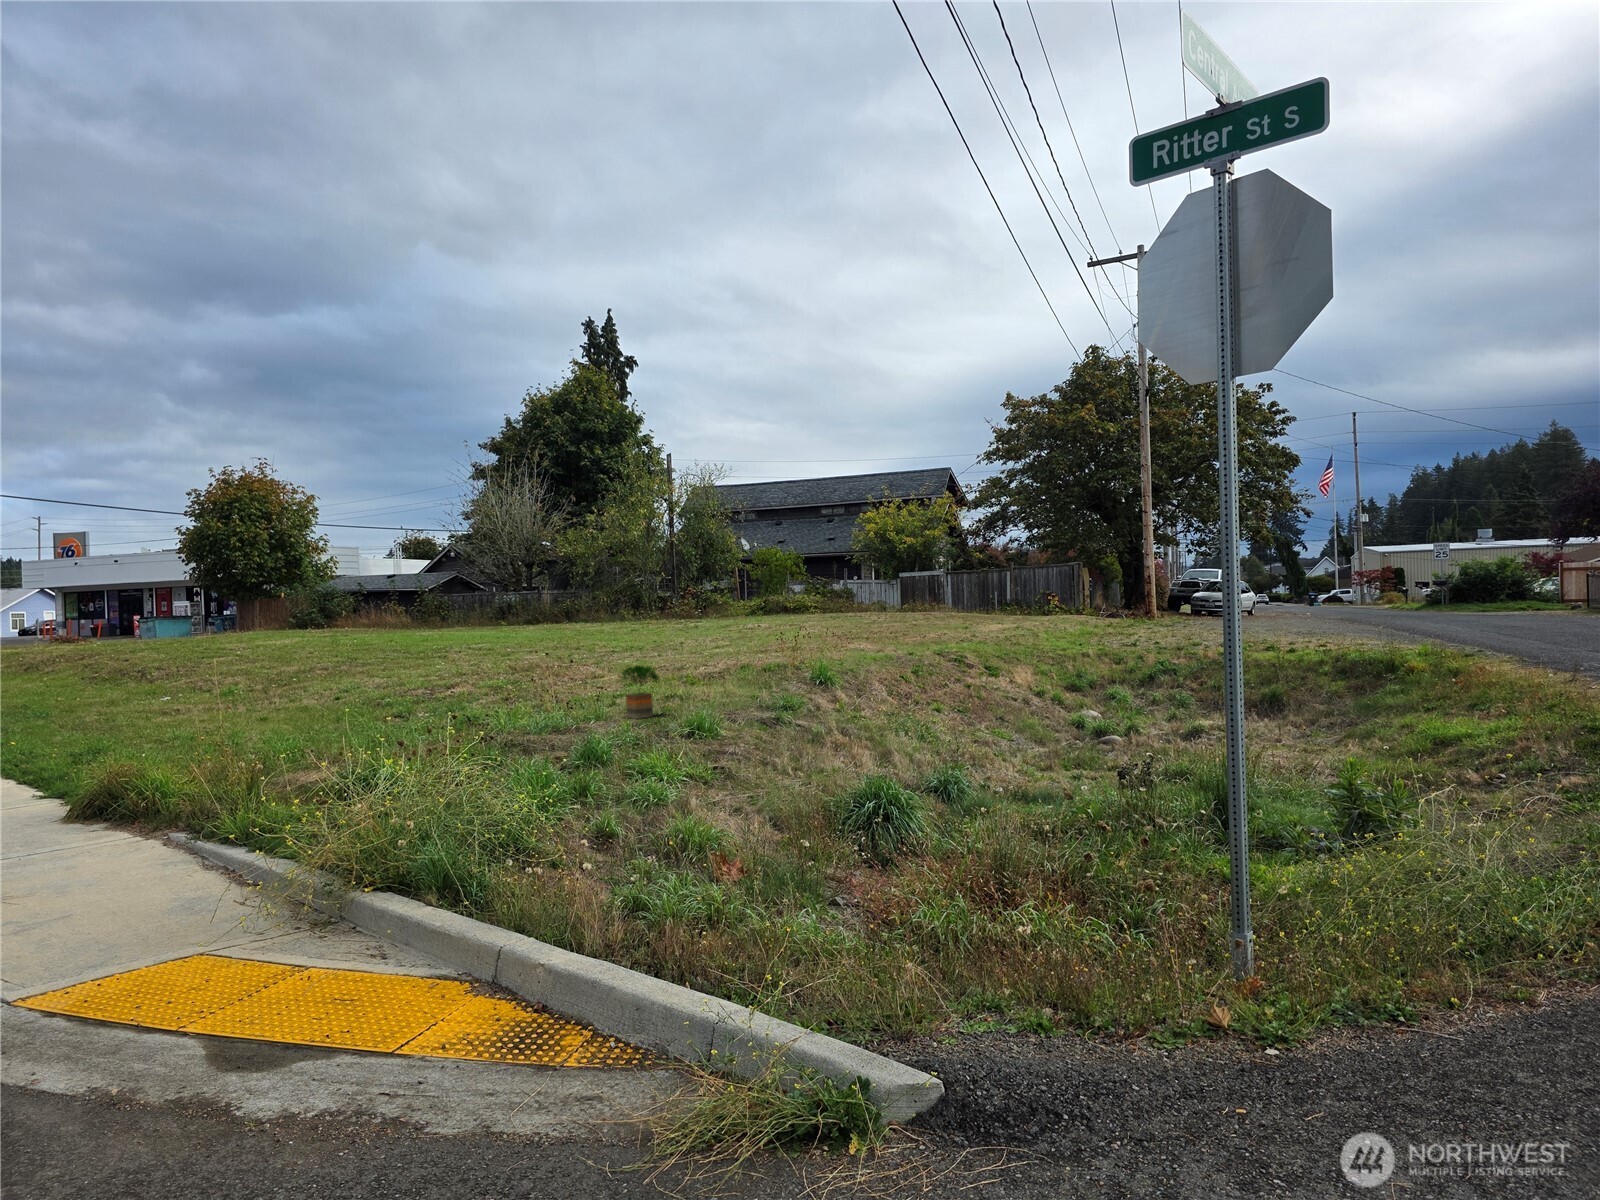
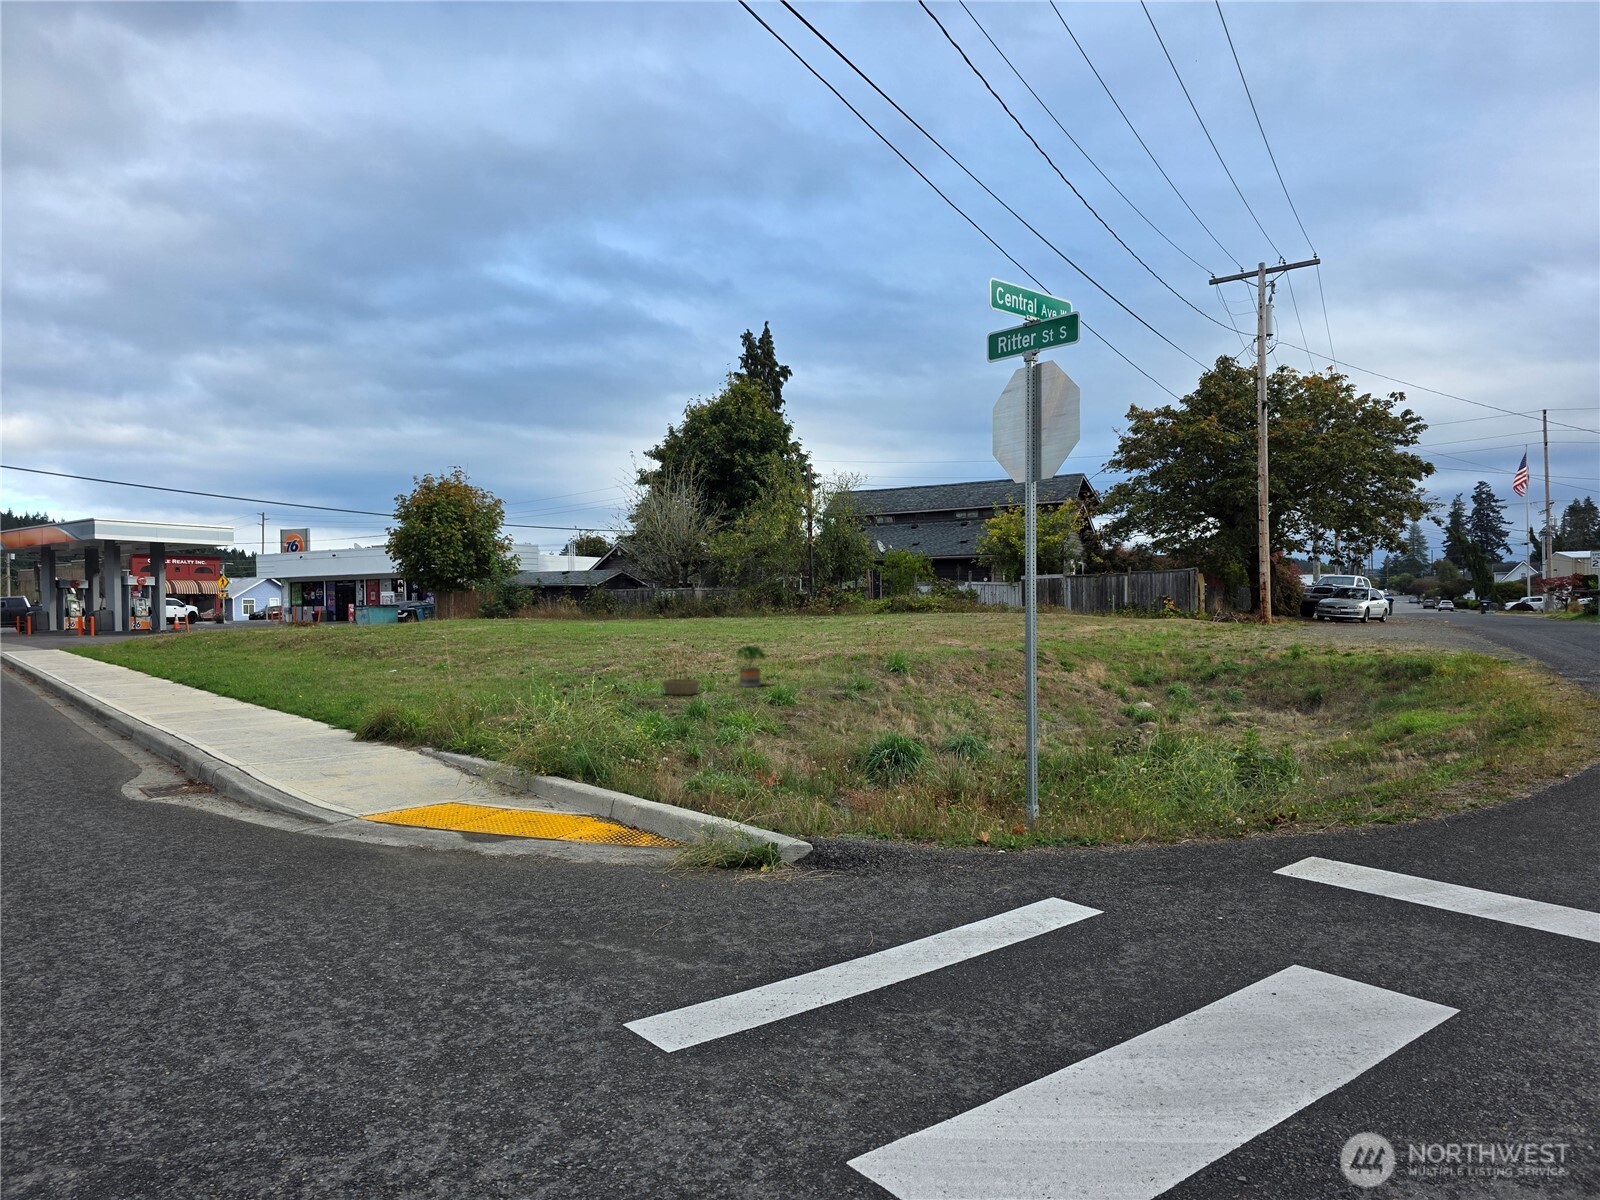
basket: none [524,697,576,734] -> present [662,669,700,695]

